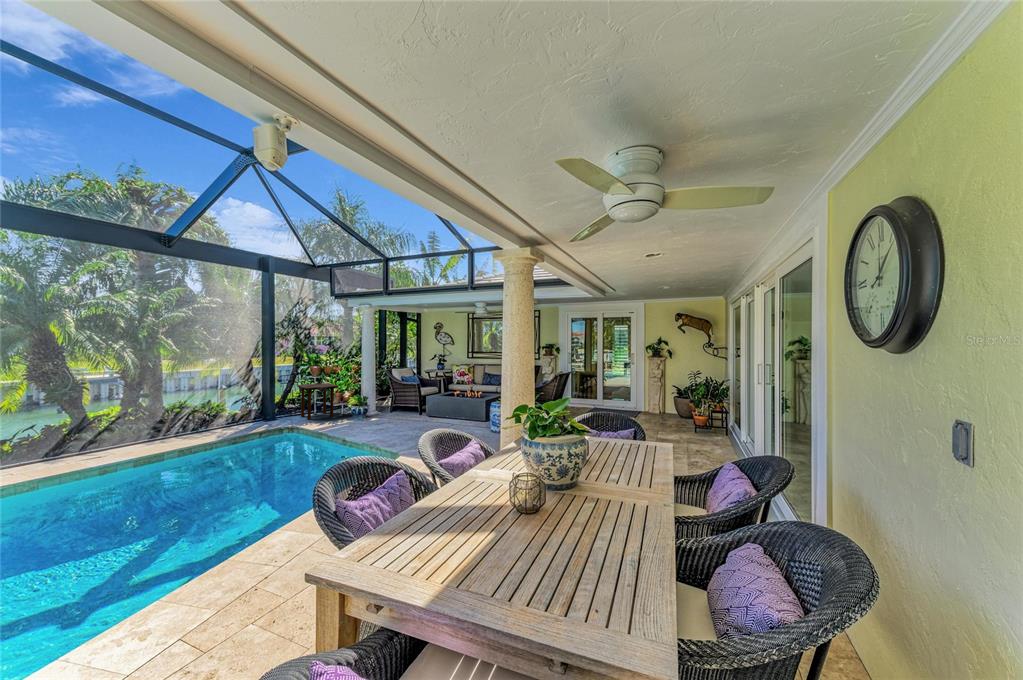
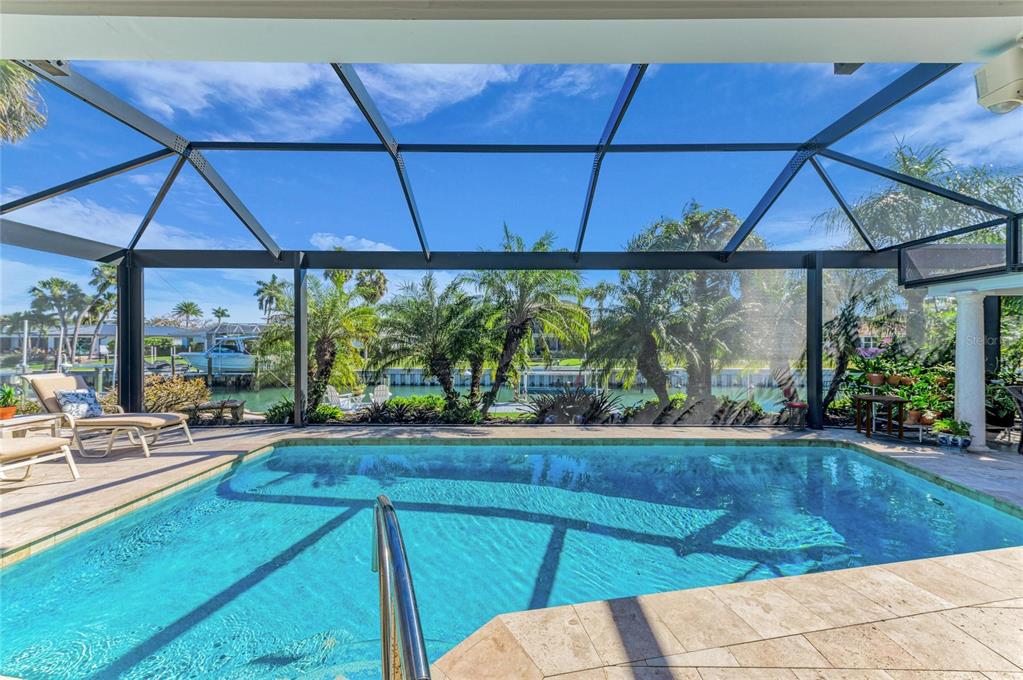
stool: none [233,384,261,424] -> present [782,388,808,430]

